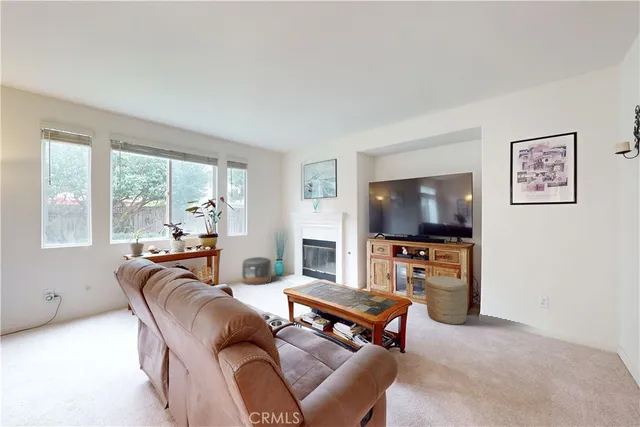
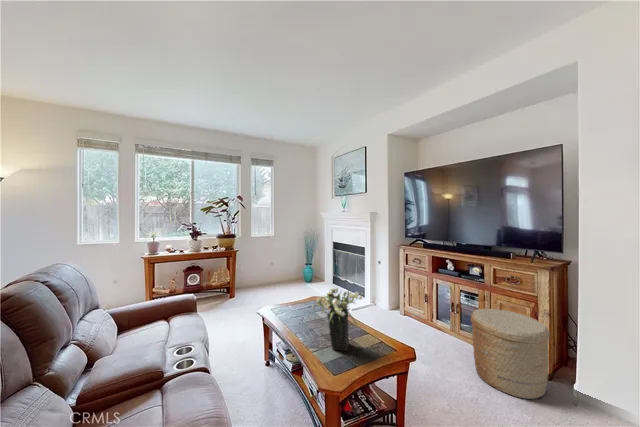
pouf: present [242,257,272,285] -> none [267,260,297,291]
flower arrangement: none [344,263,378,303] -> present [312,288,363,351]

